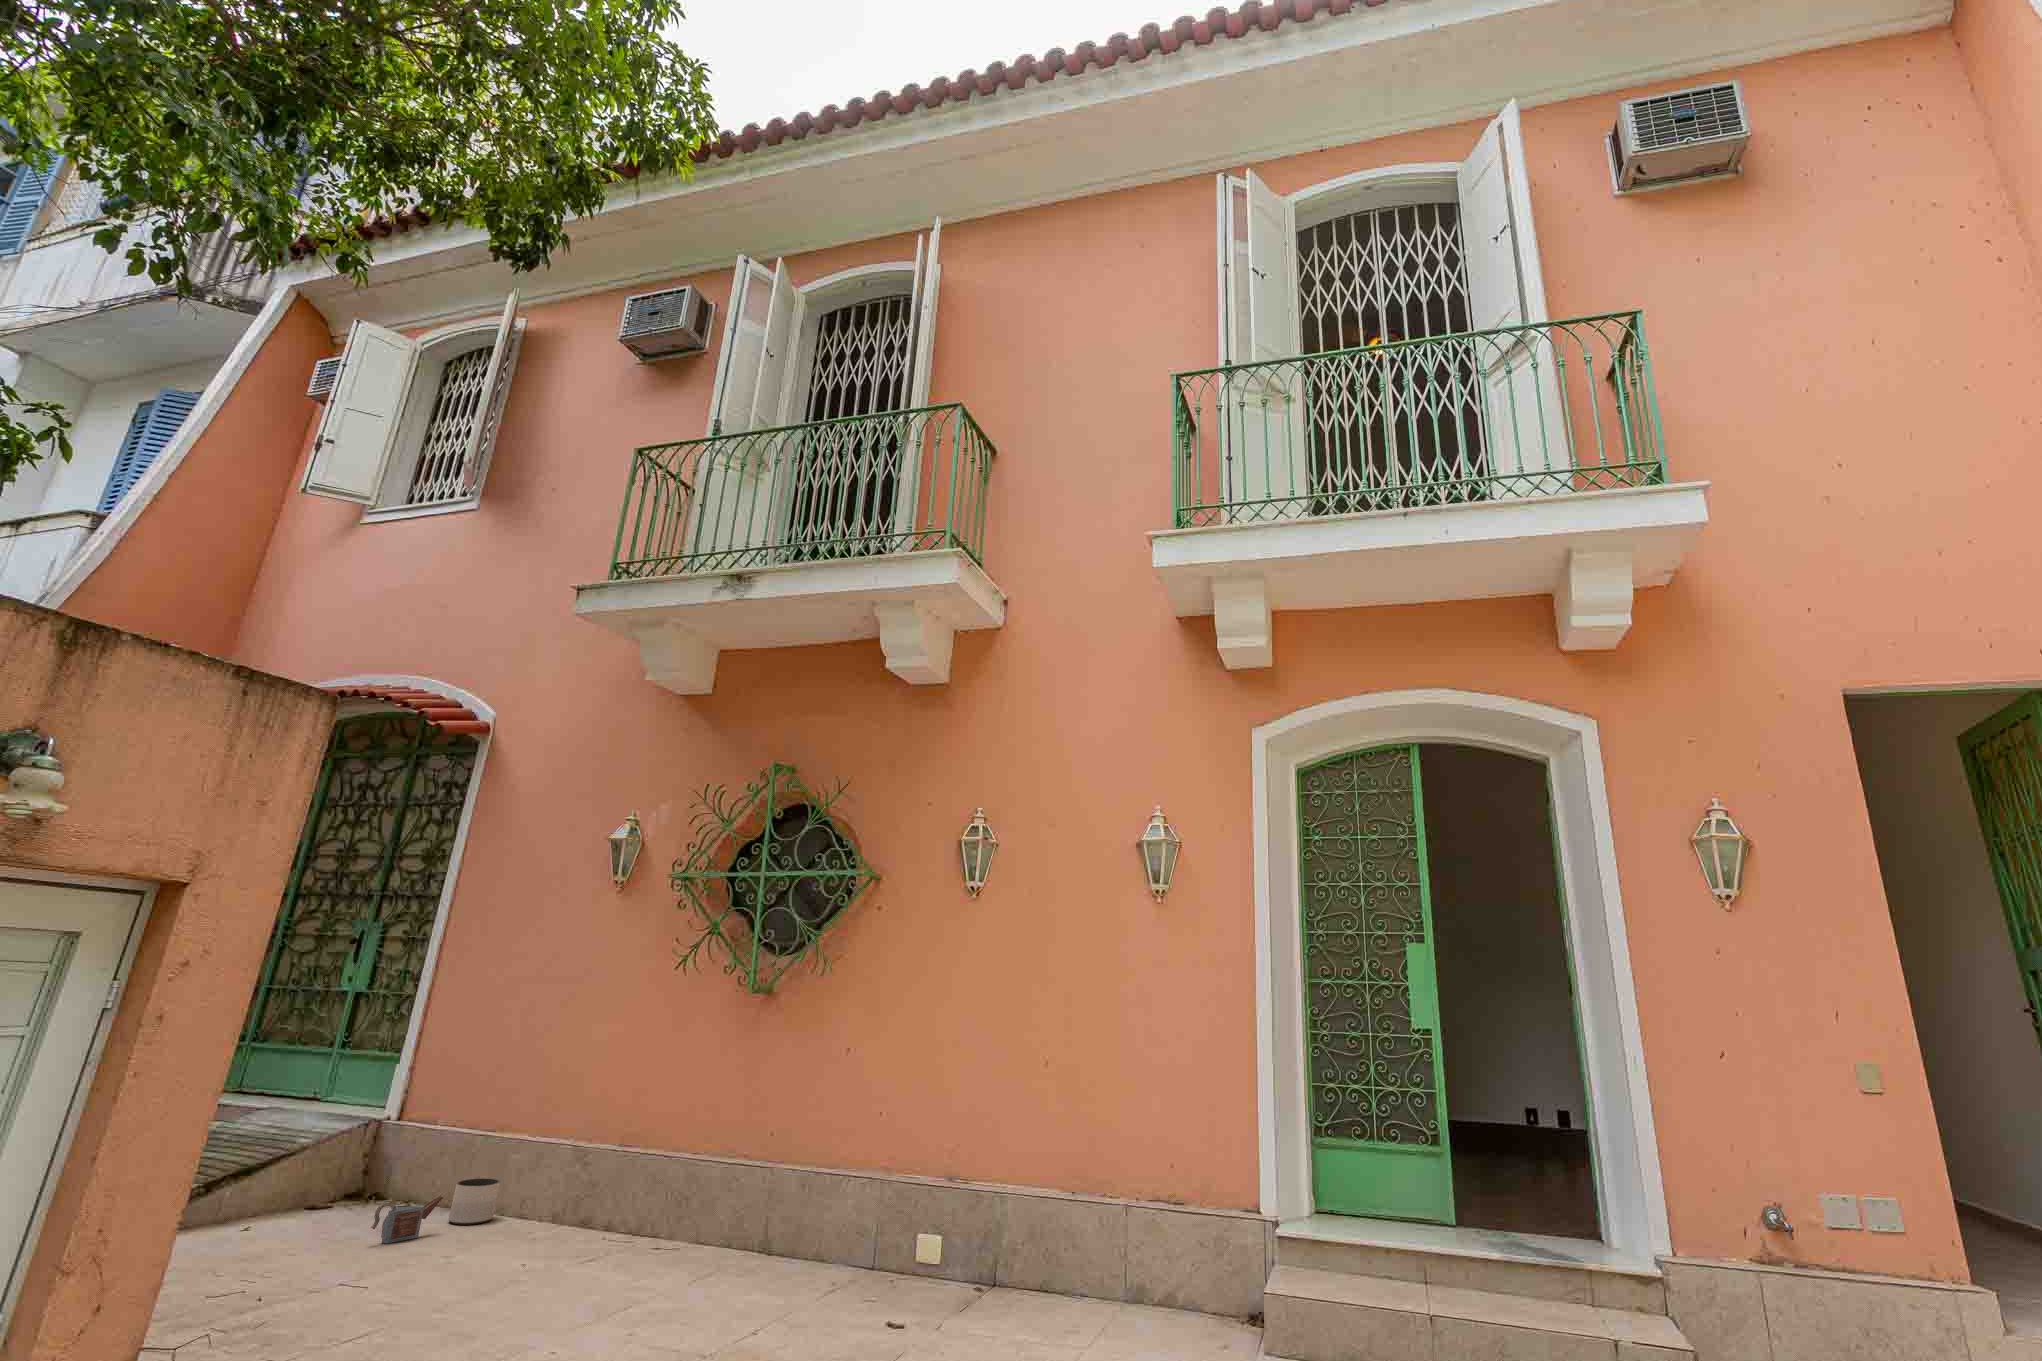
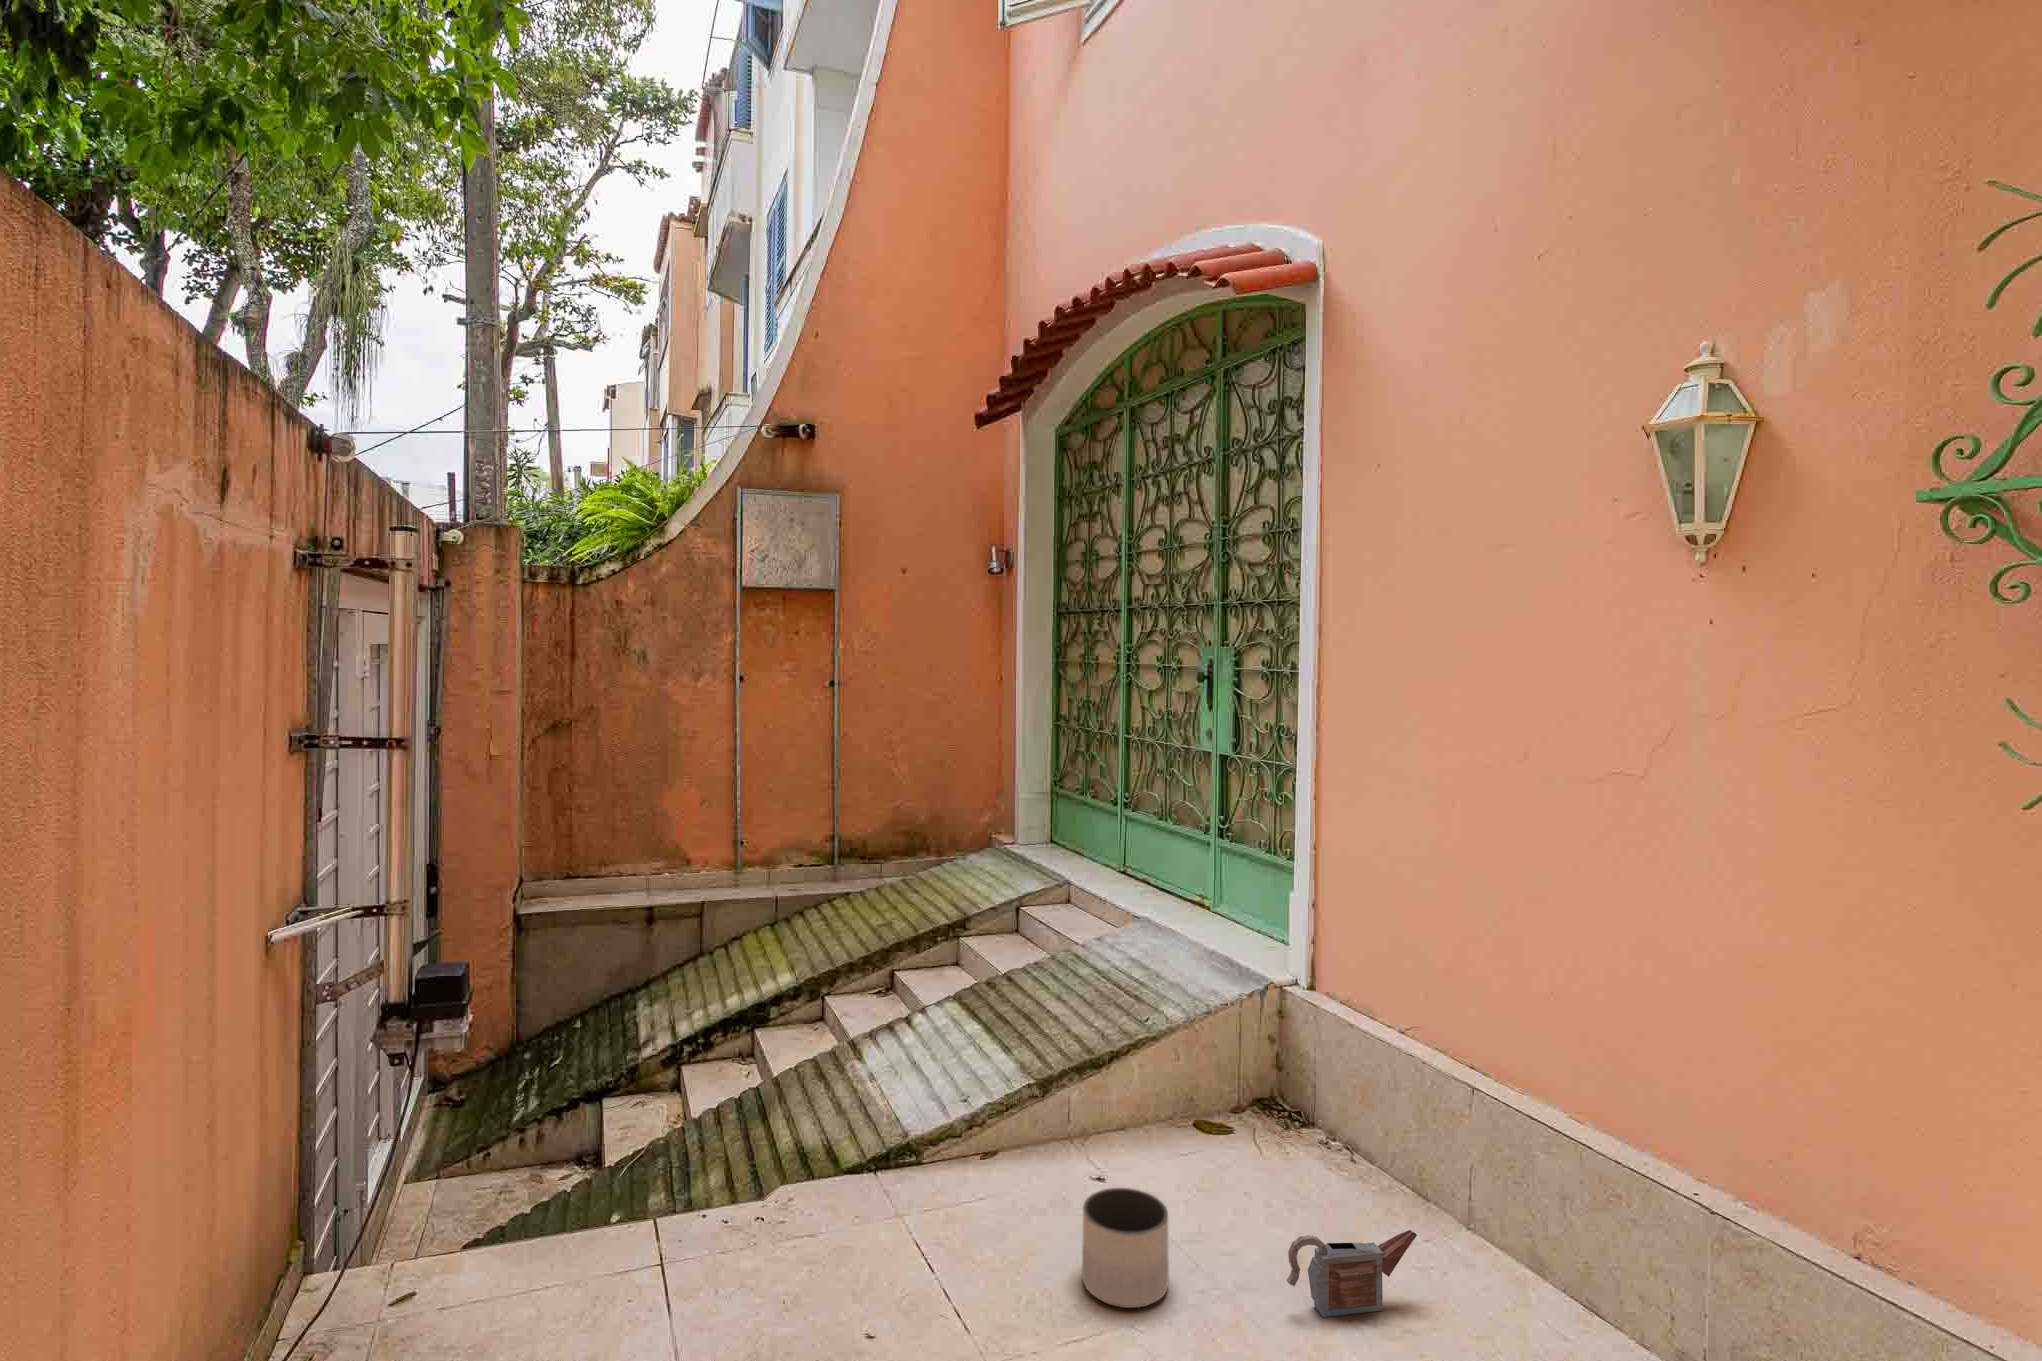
planter: present [449,1178,500,1225] -> present [1082,1188,1169,1308]

